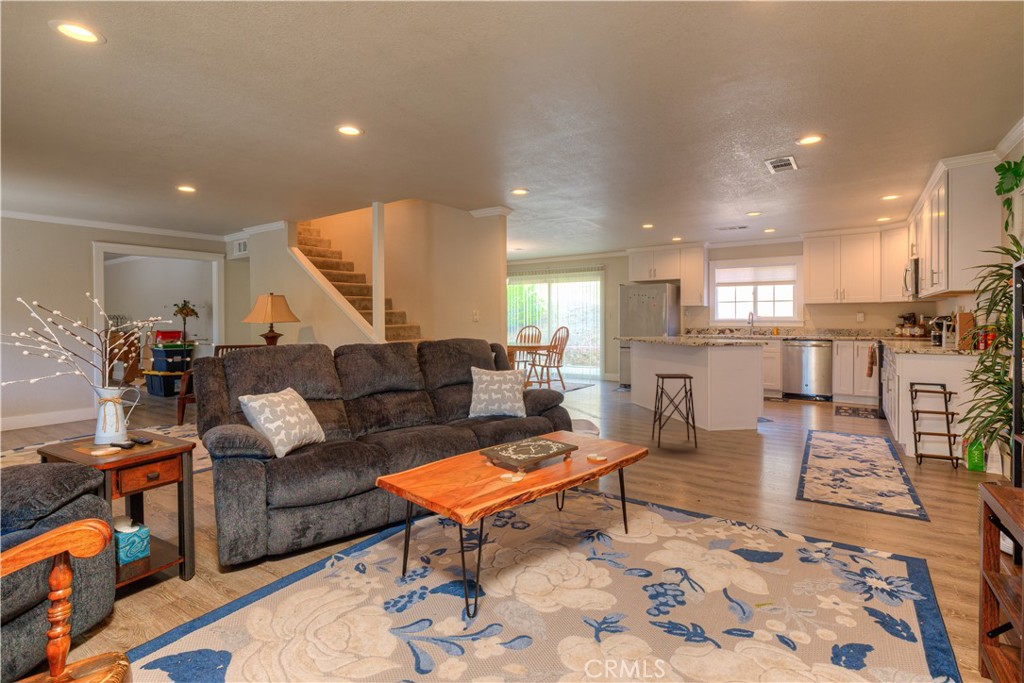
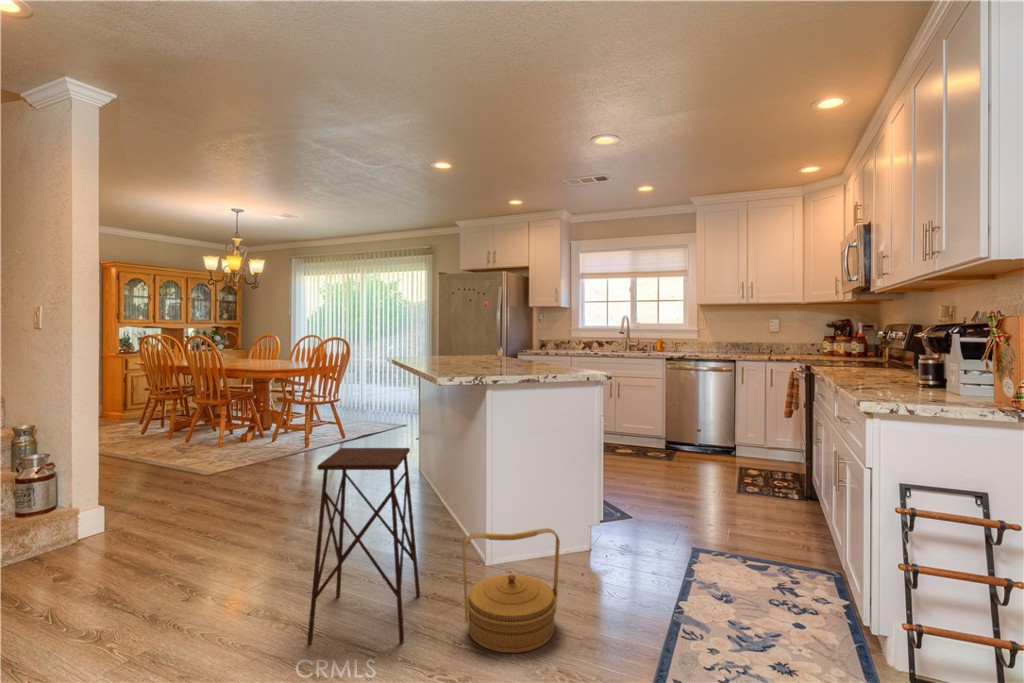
basket: none [719,406,760,450] -> present [462,528,560,653]

